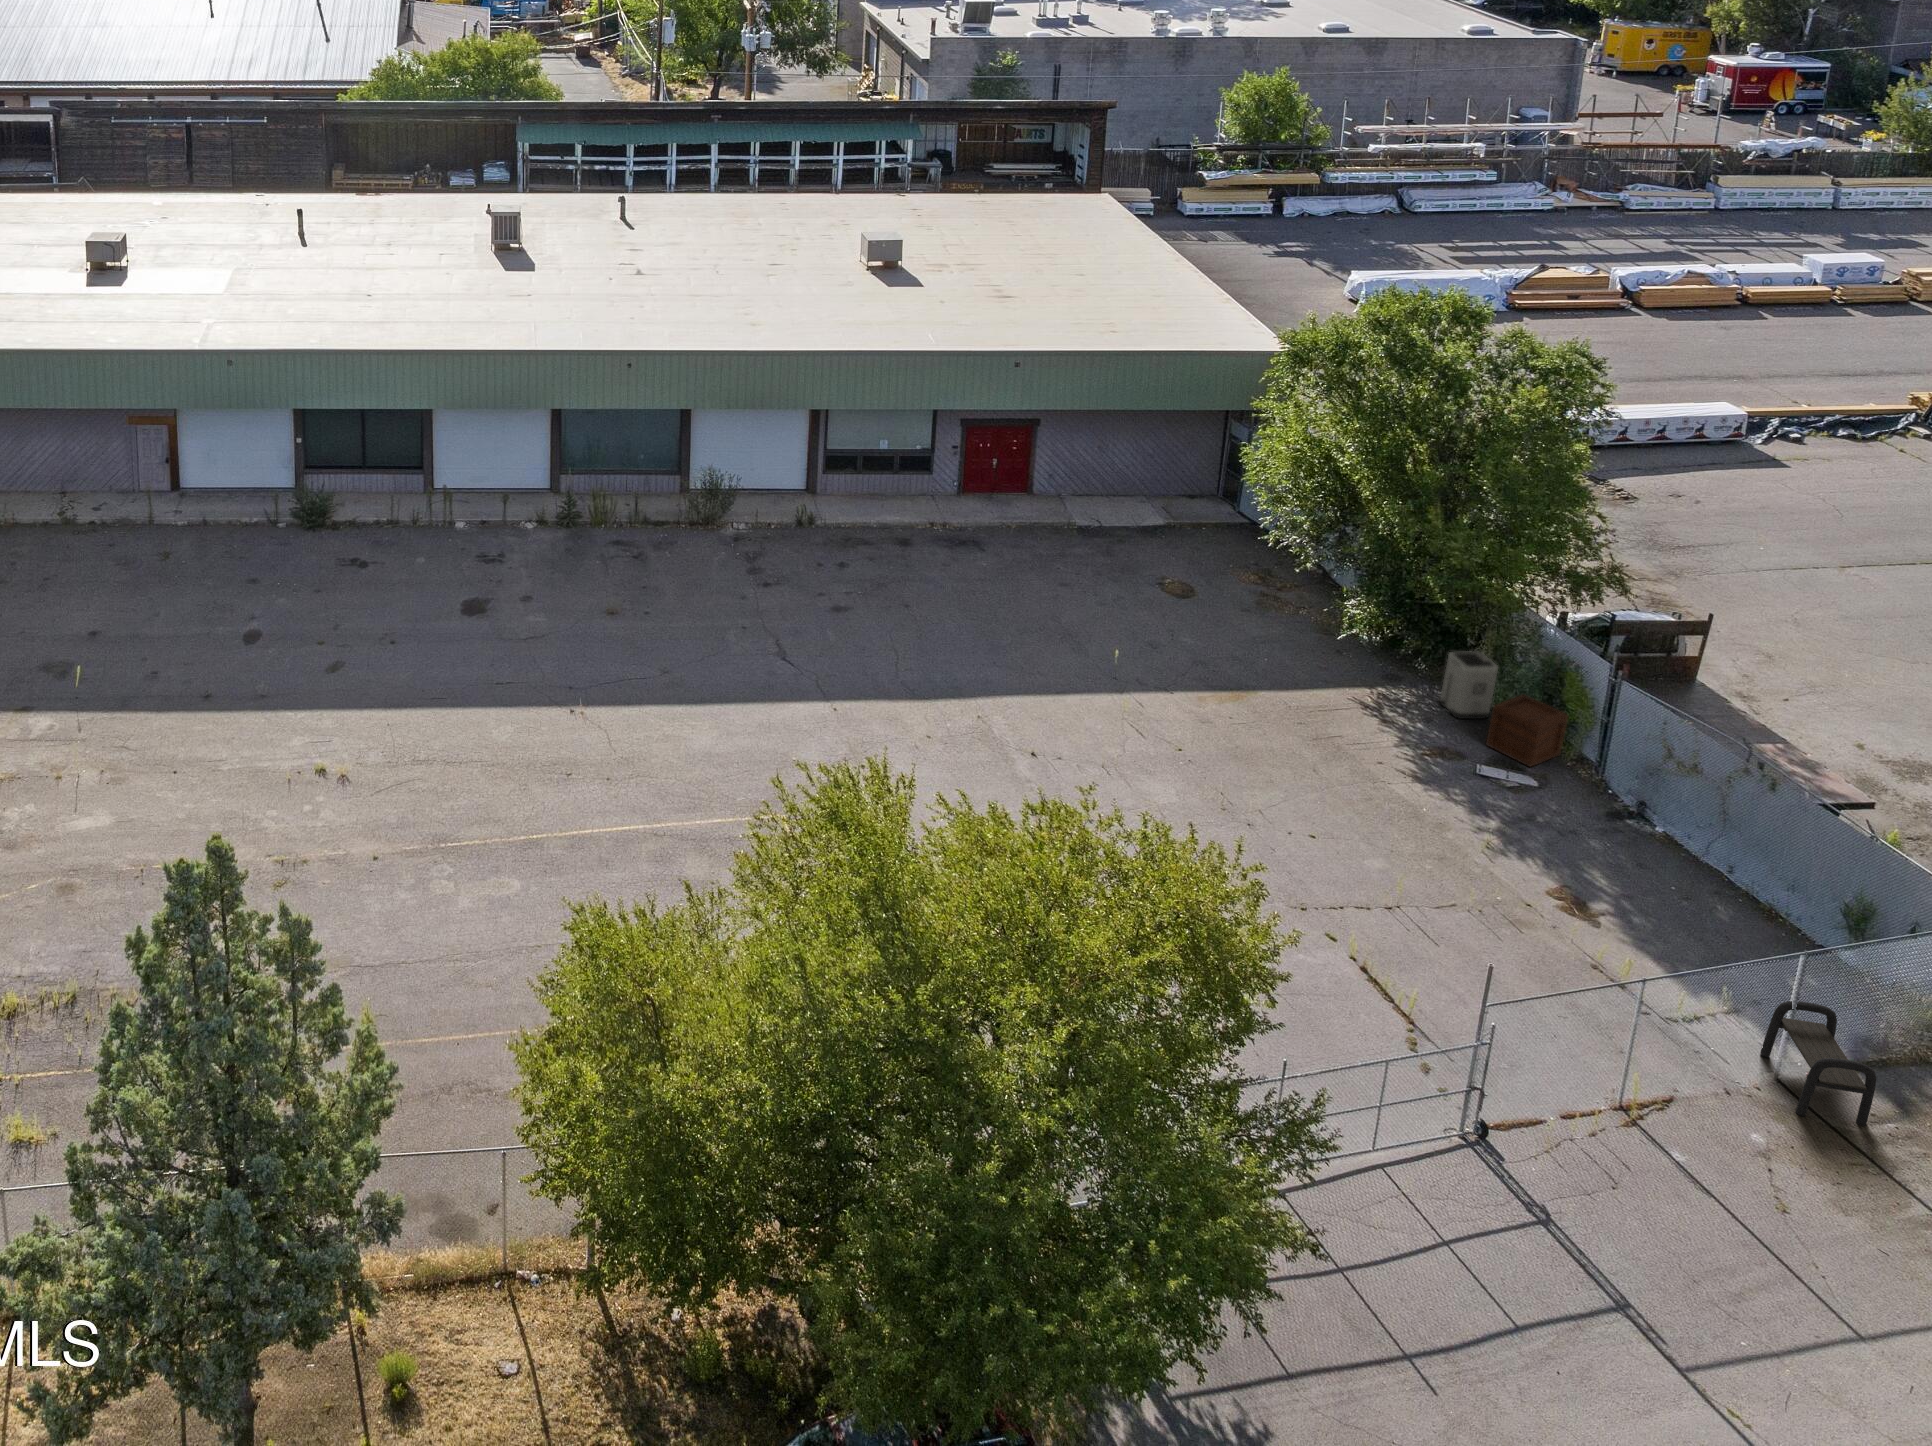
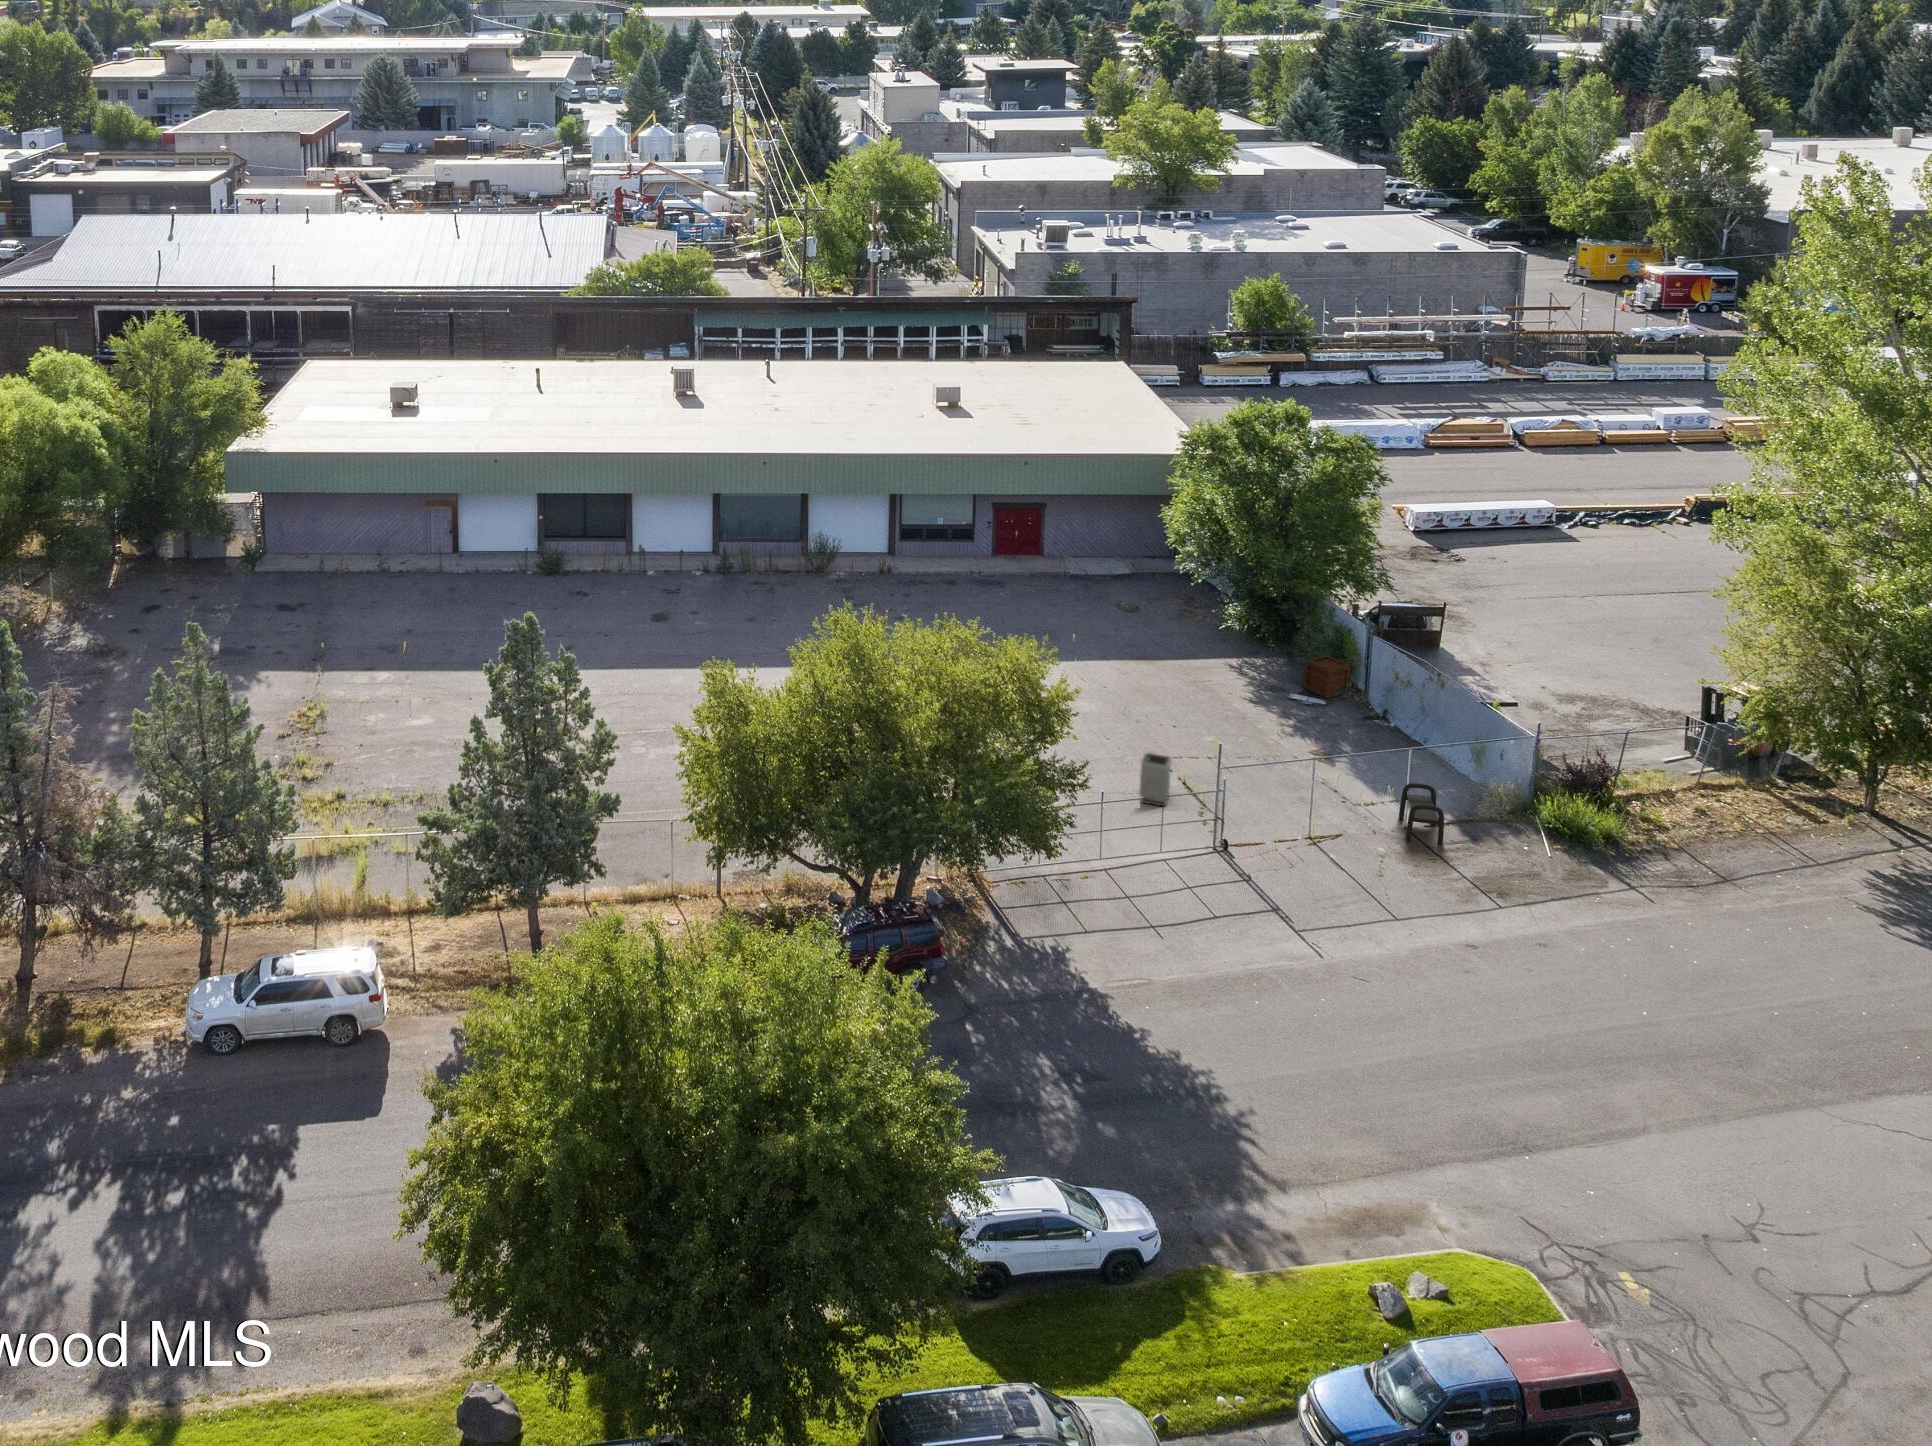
trash can: present [1440,651,1498,719] -> present [1139,753,1171,806]

